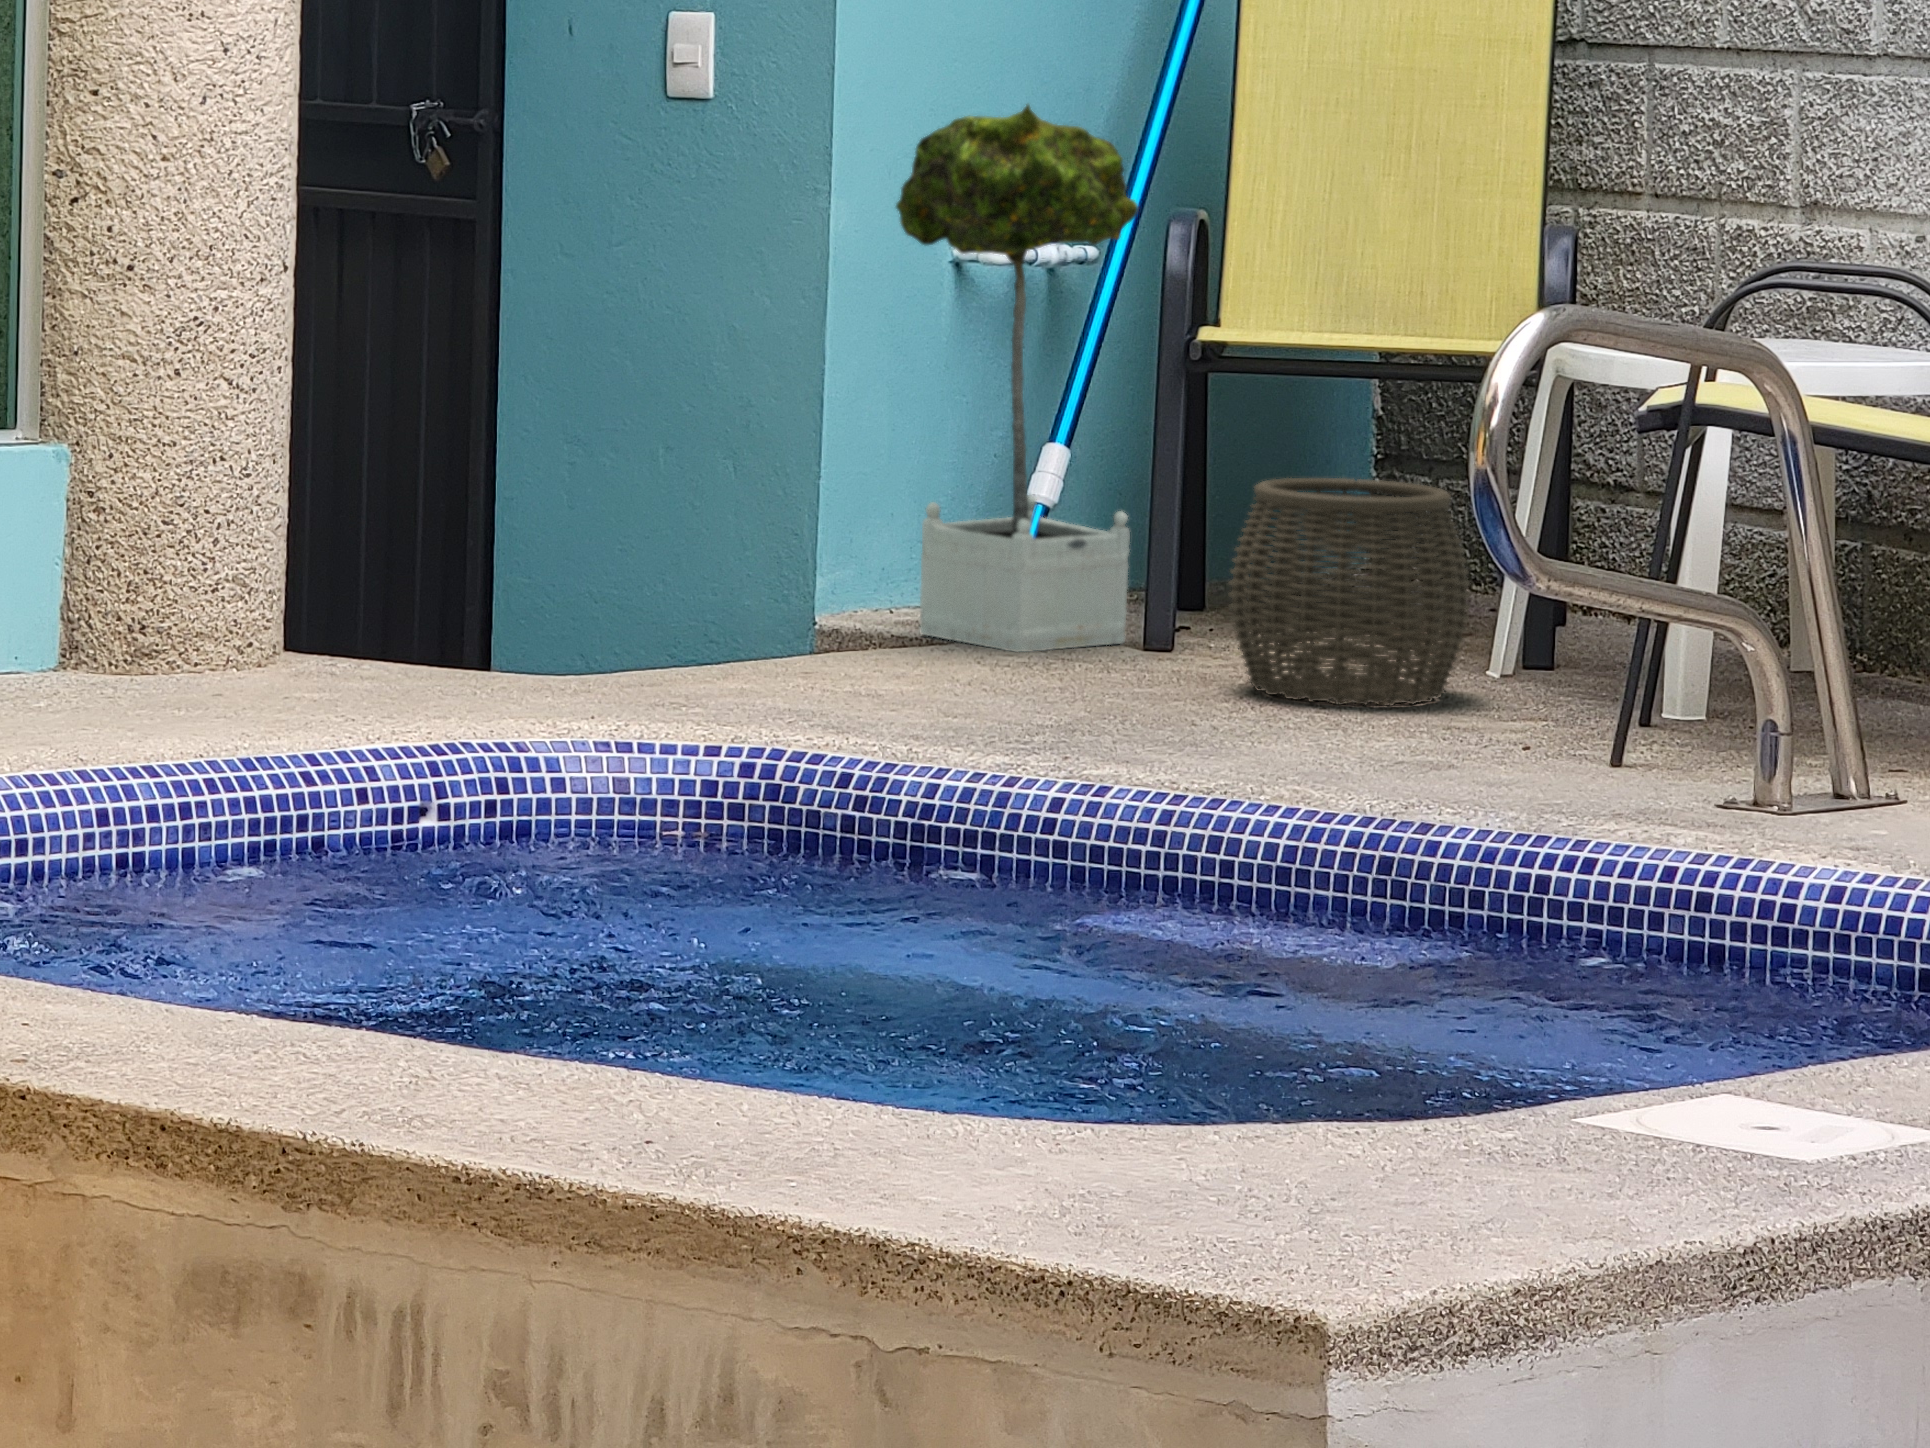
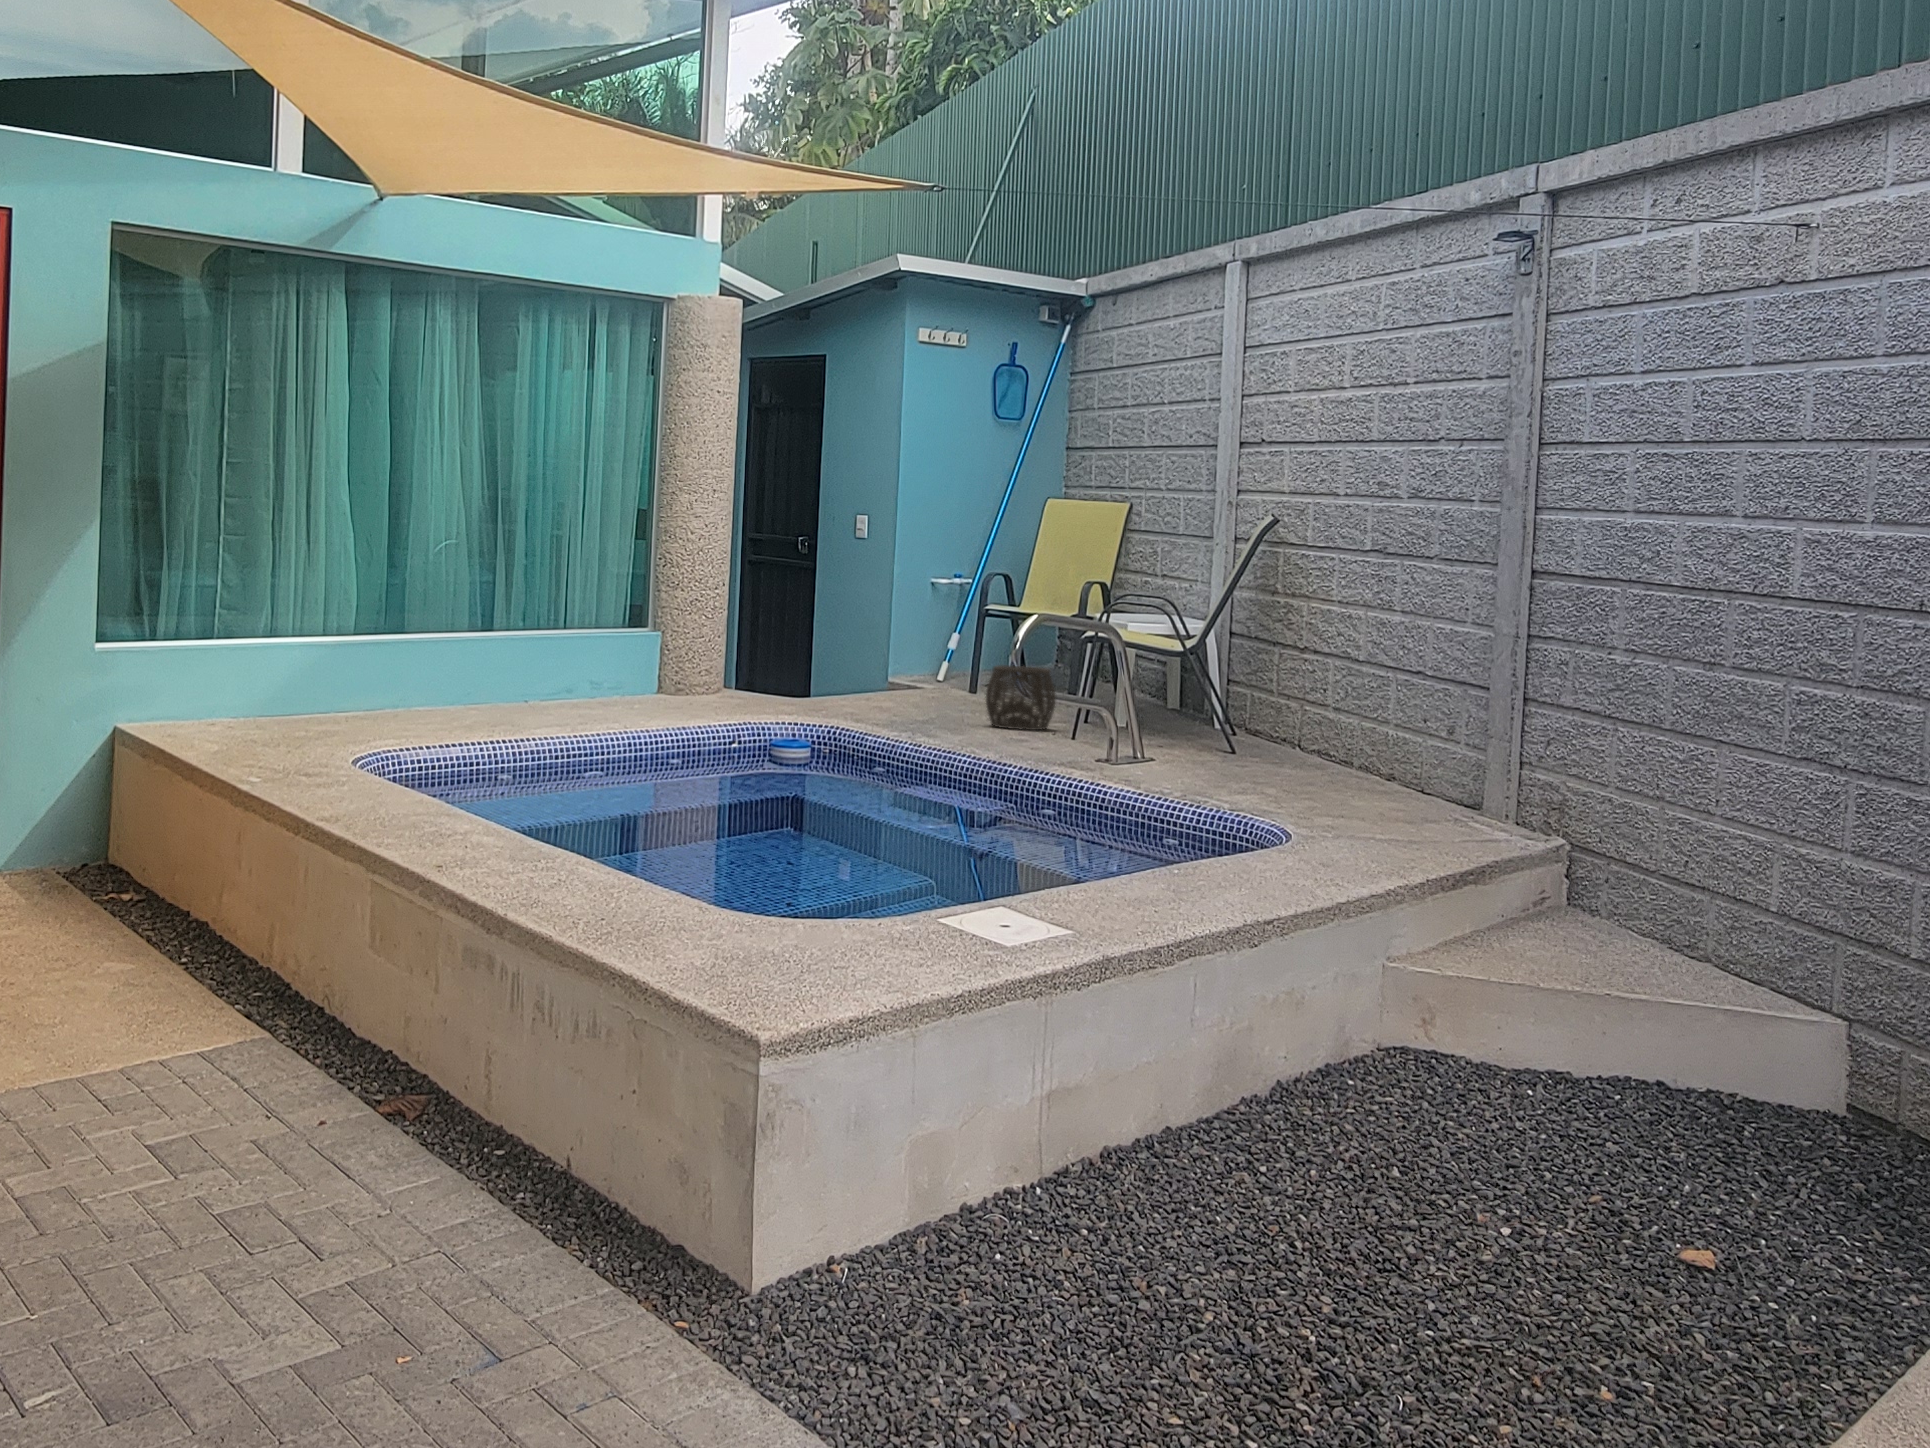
potted tree: present [896,104,1139,652] -> none [903,557,974,718]

